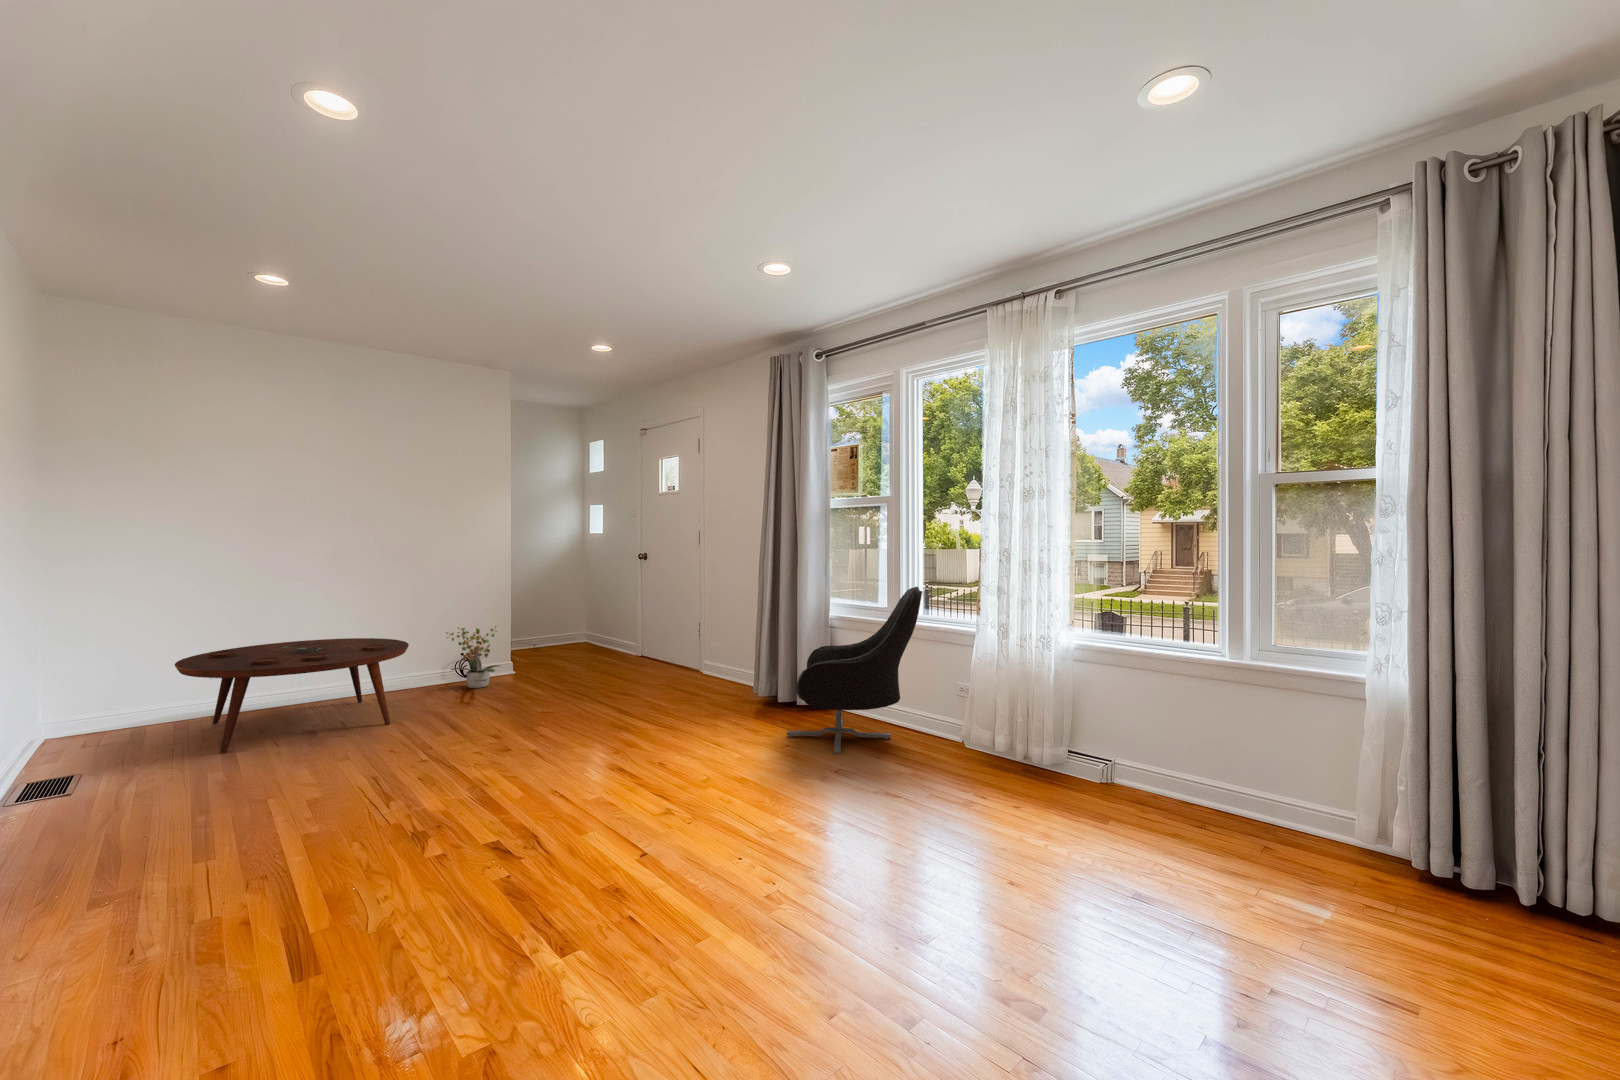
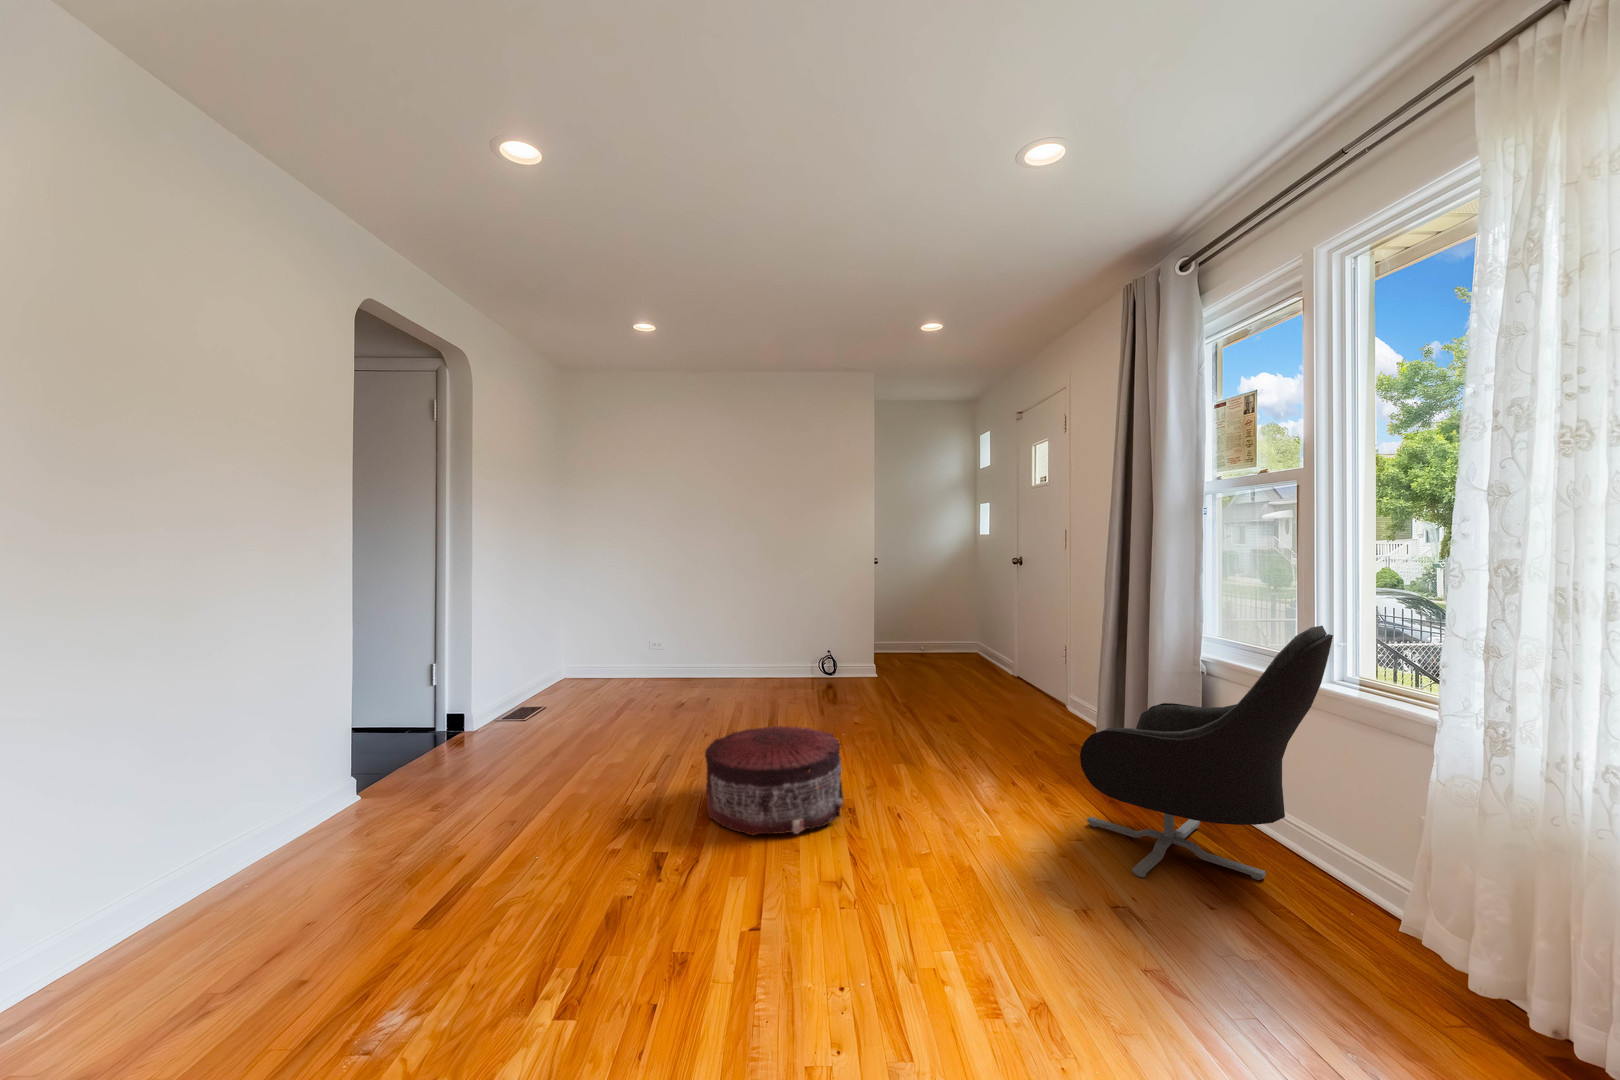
potted plant: present [446,626,501,688] -> none [807,625,858,685]
coffee table: present [175,638,409,753] -> none [611,625,765,708]
pouf: none [482,709,627,810] -> present [705,726,843,835]

